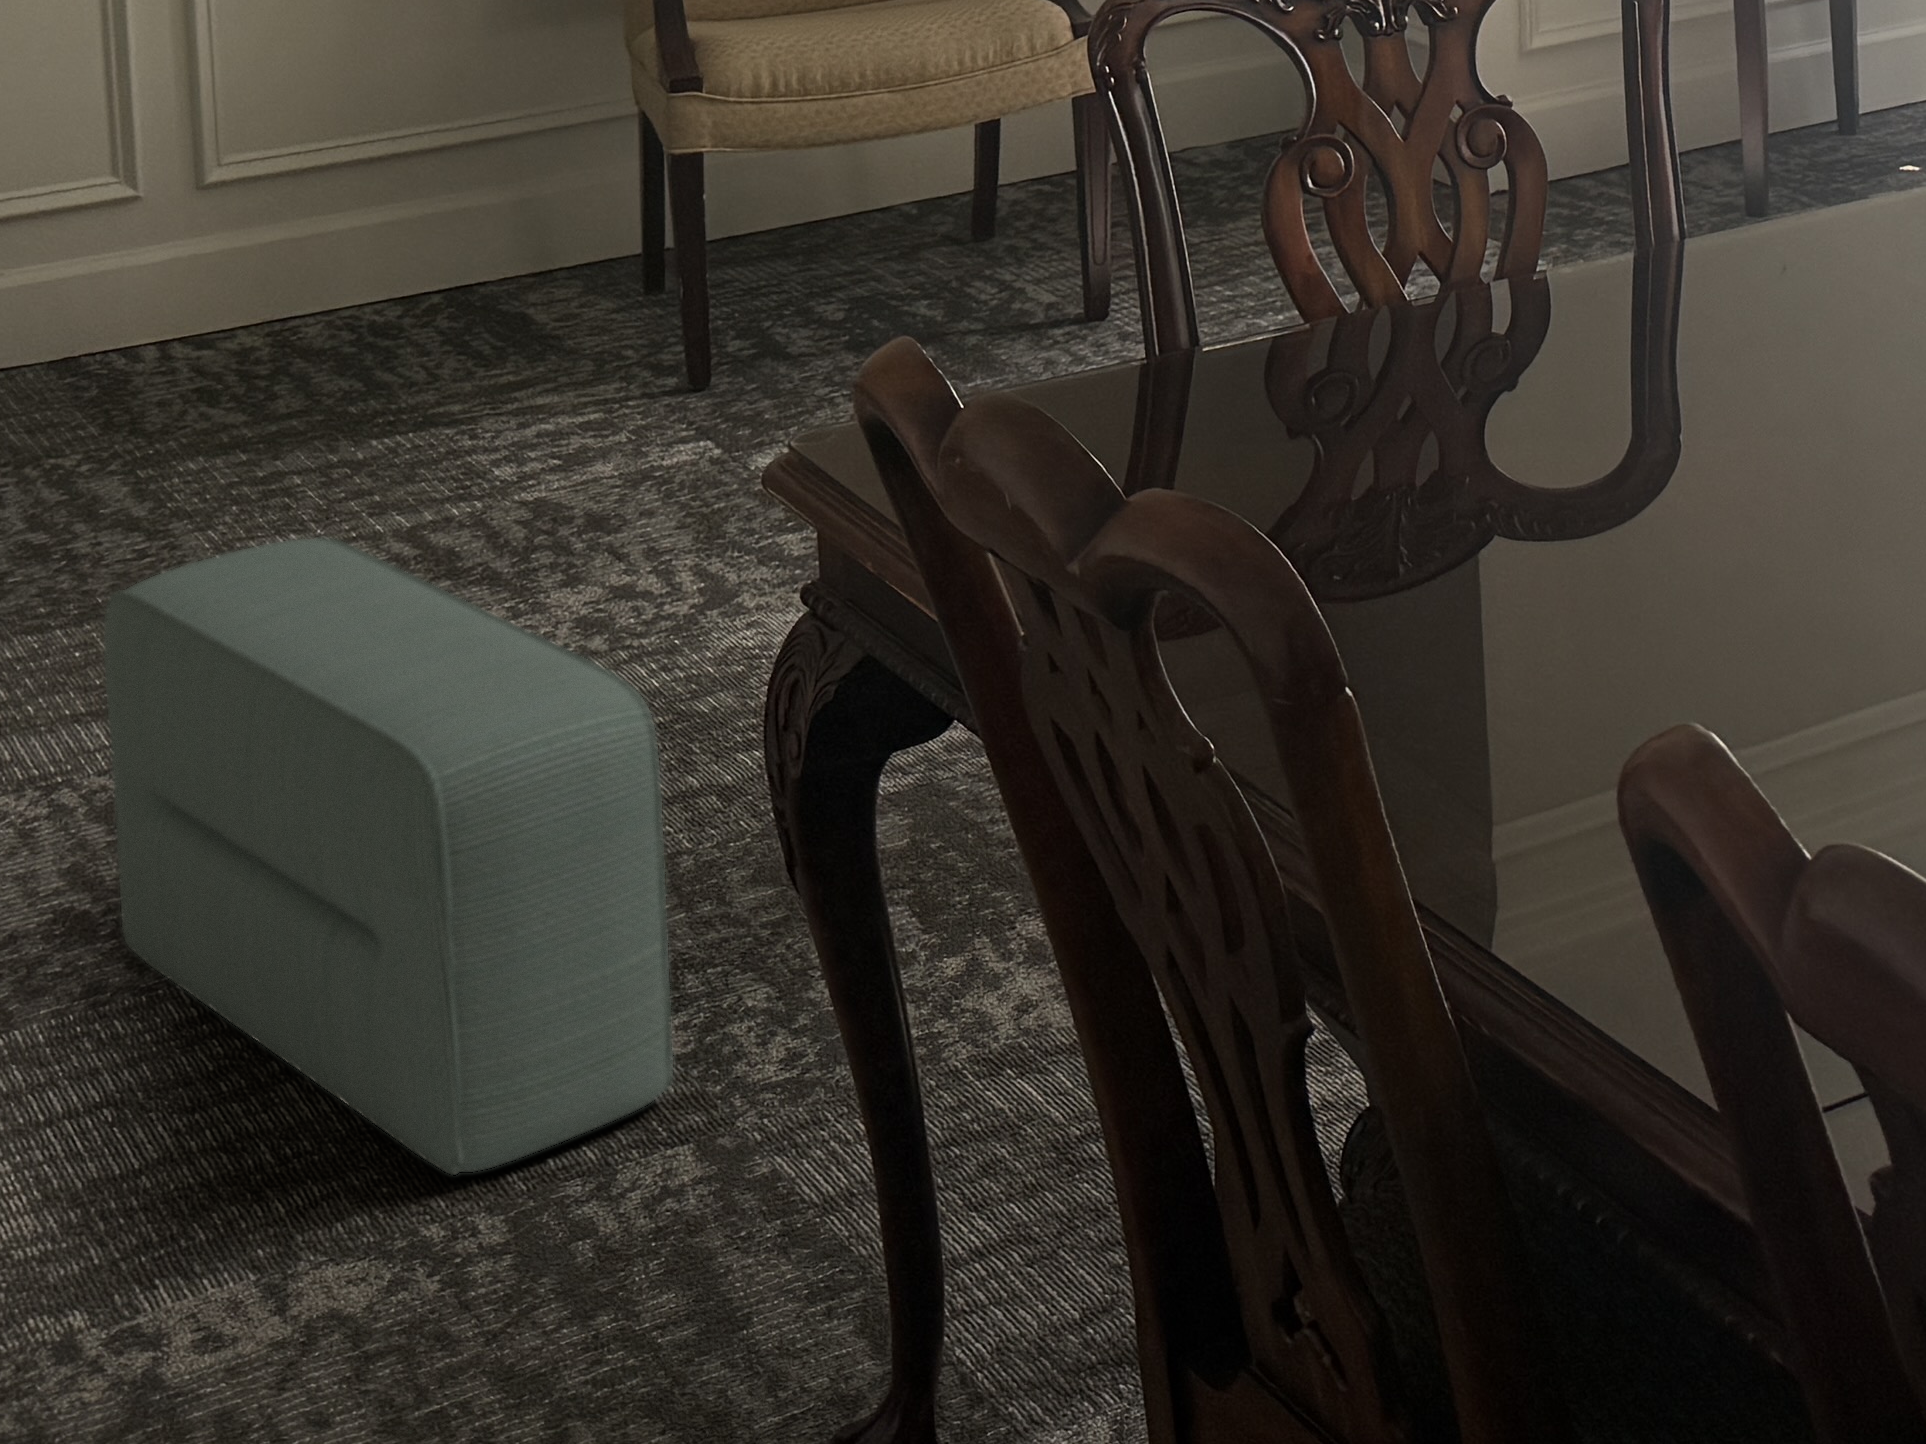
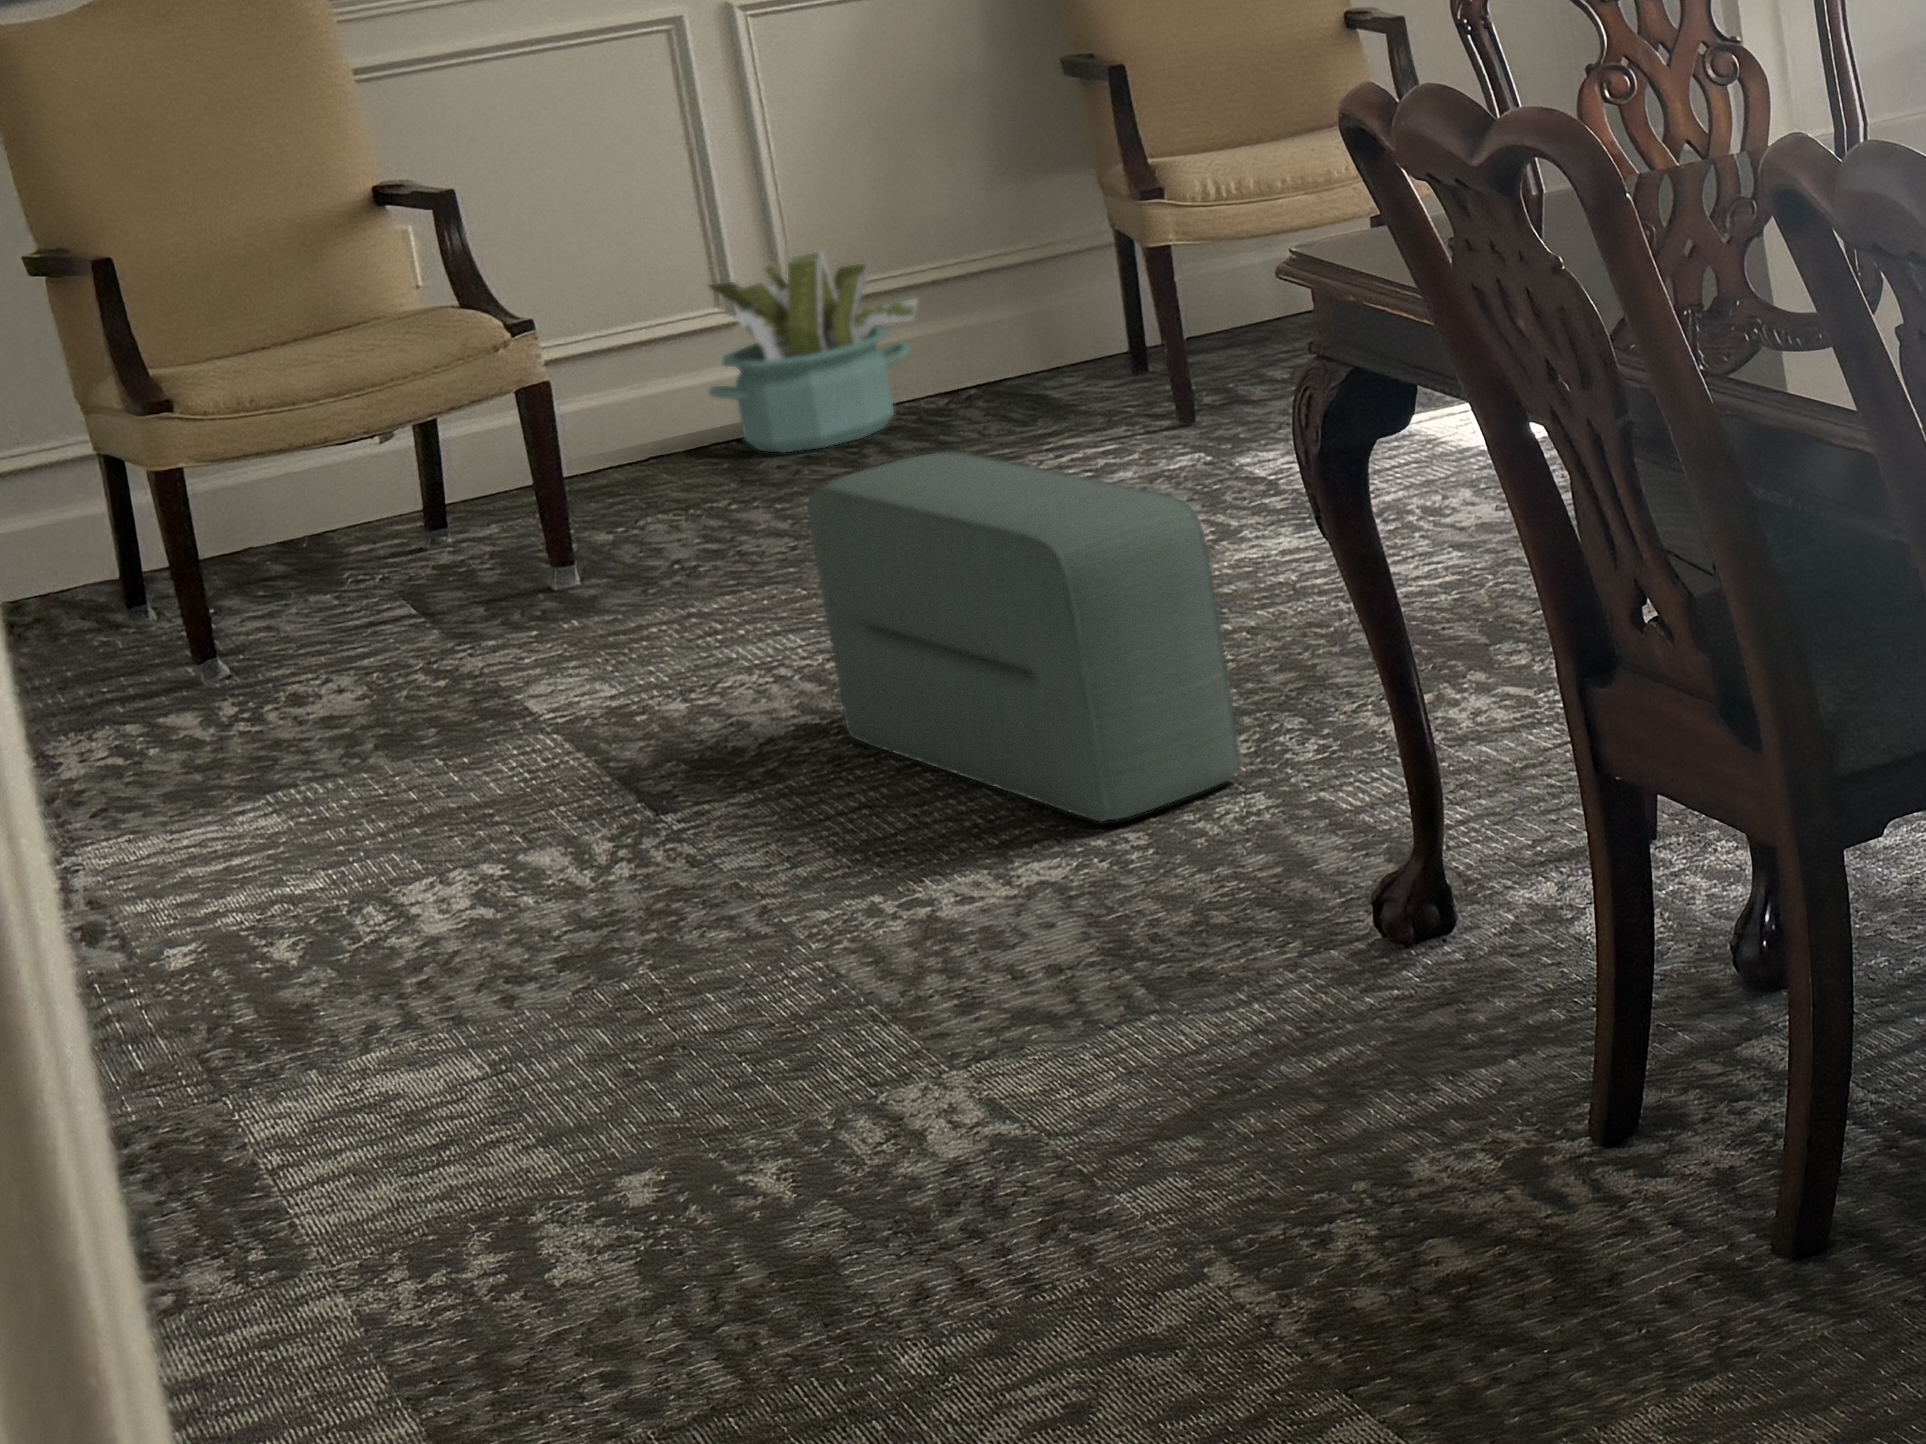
decorative plant: none [74,119,376,388] -> present [709,251,917,452]

